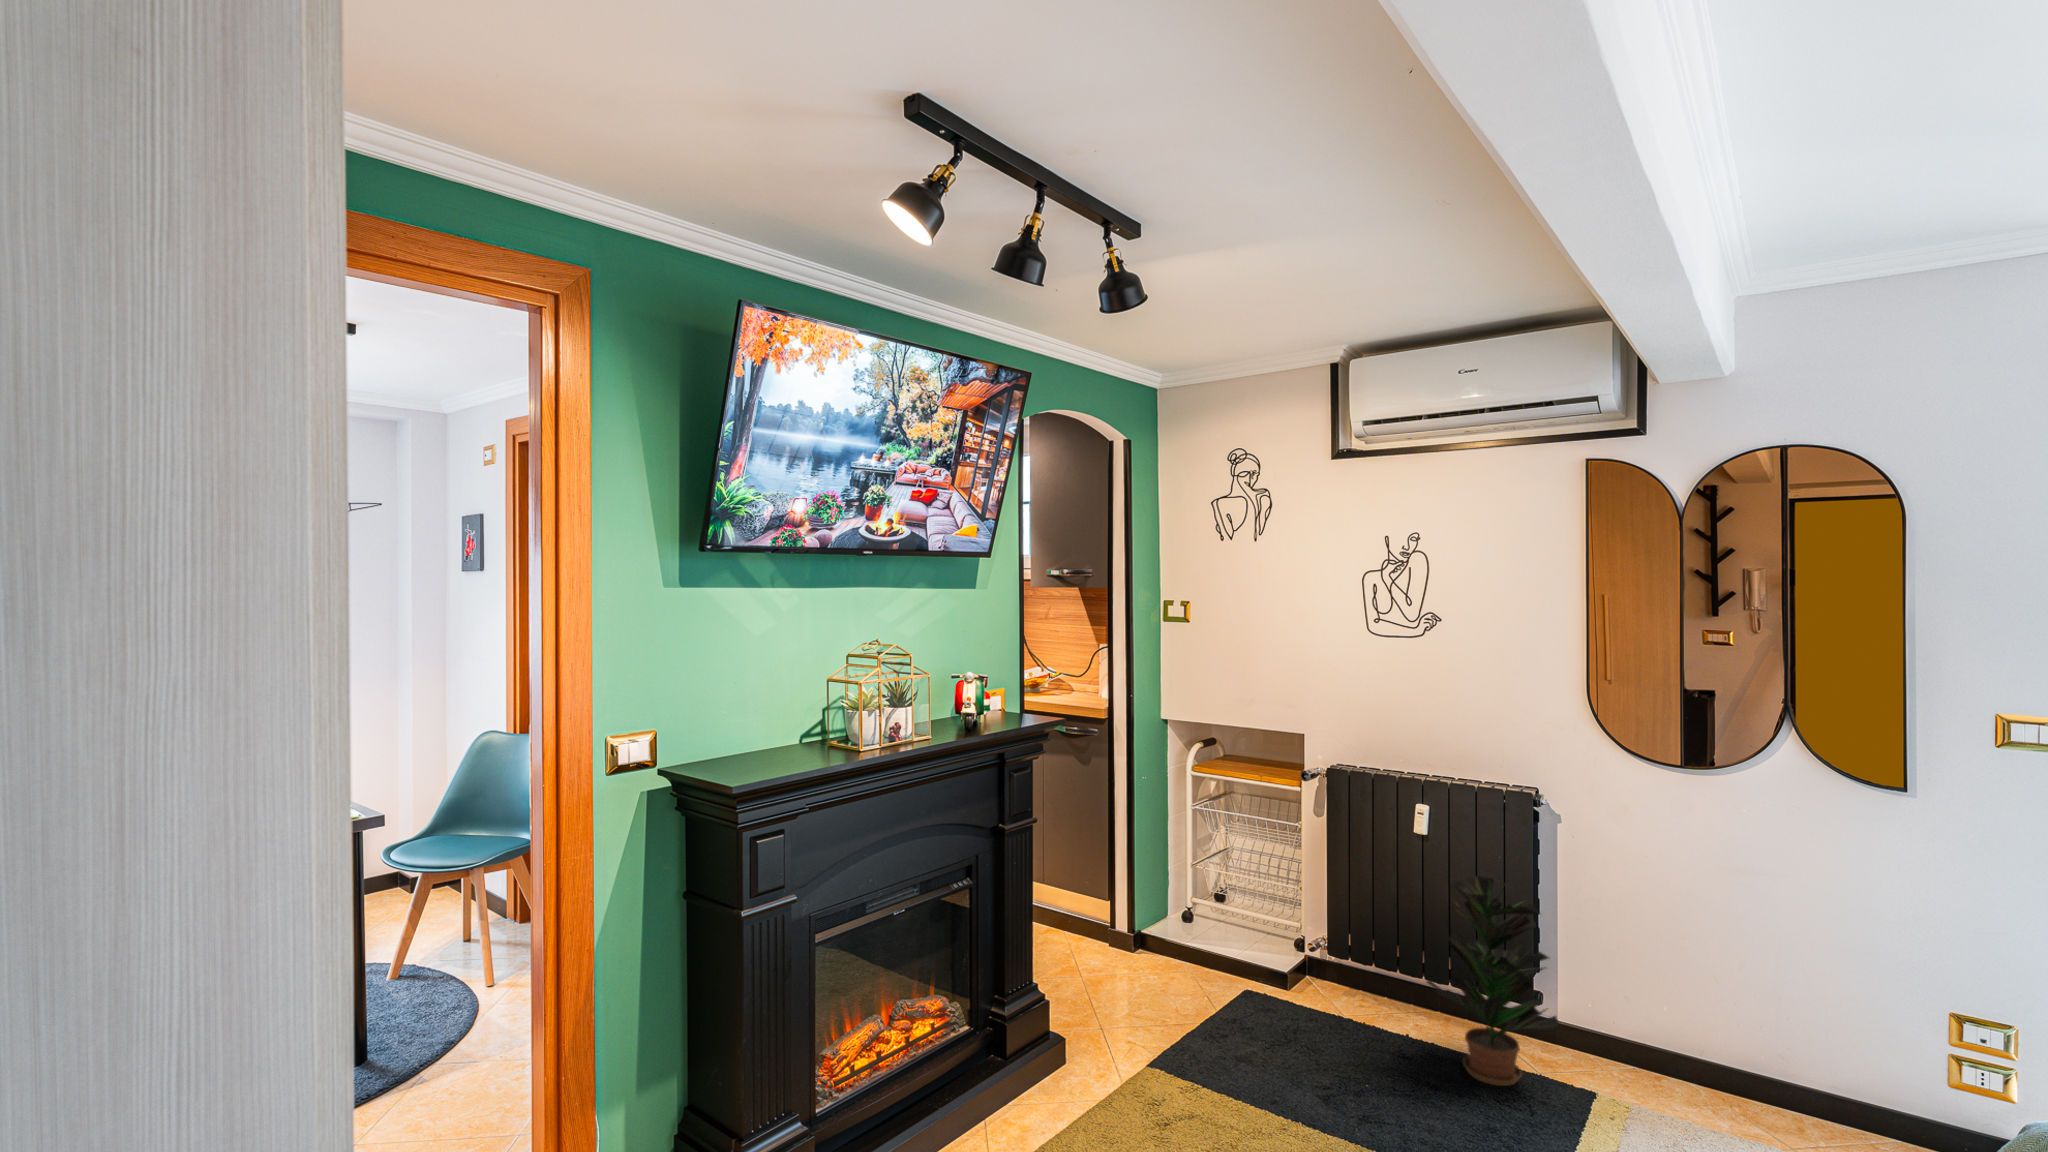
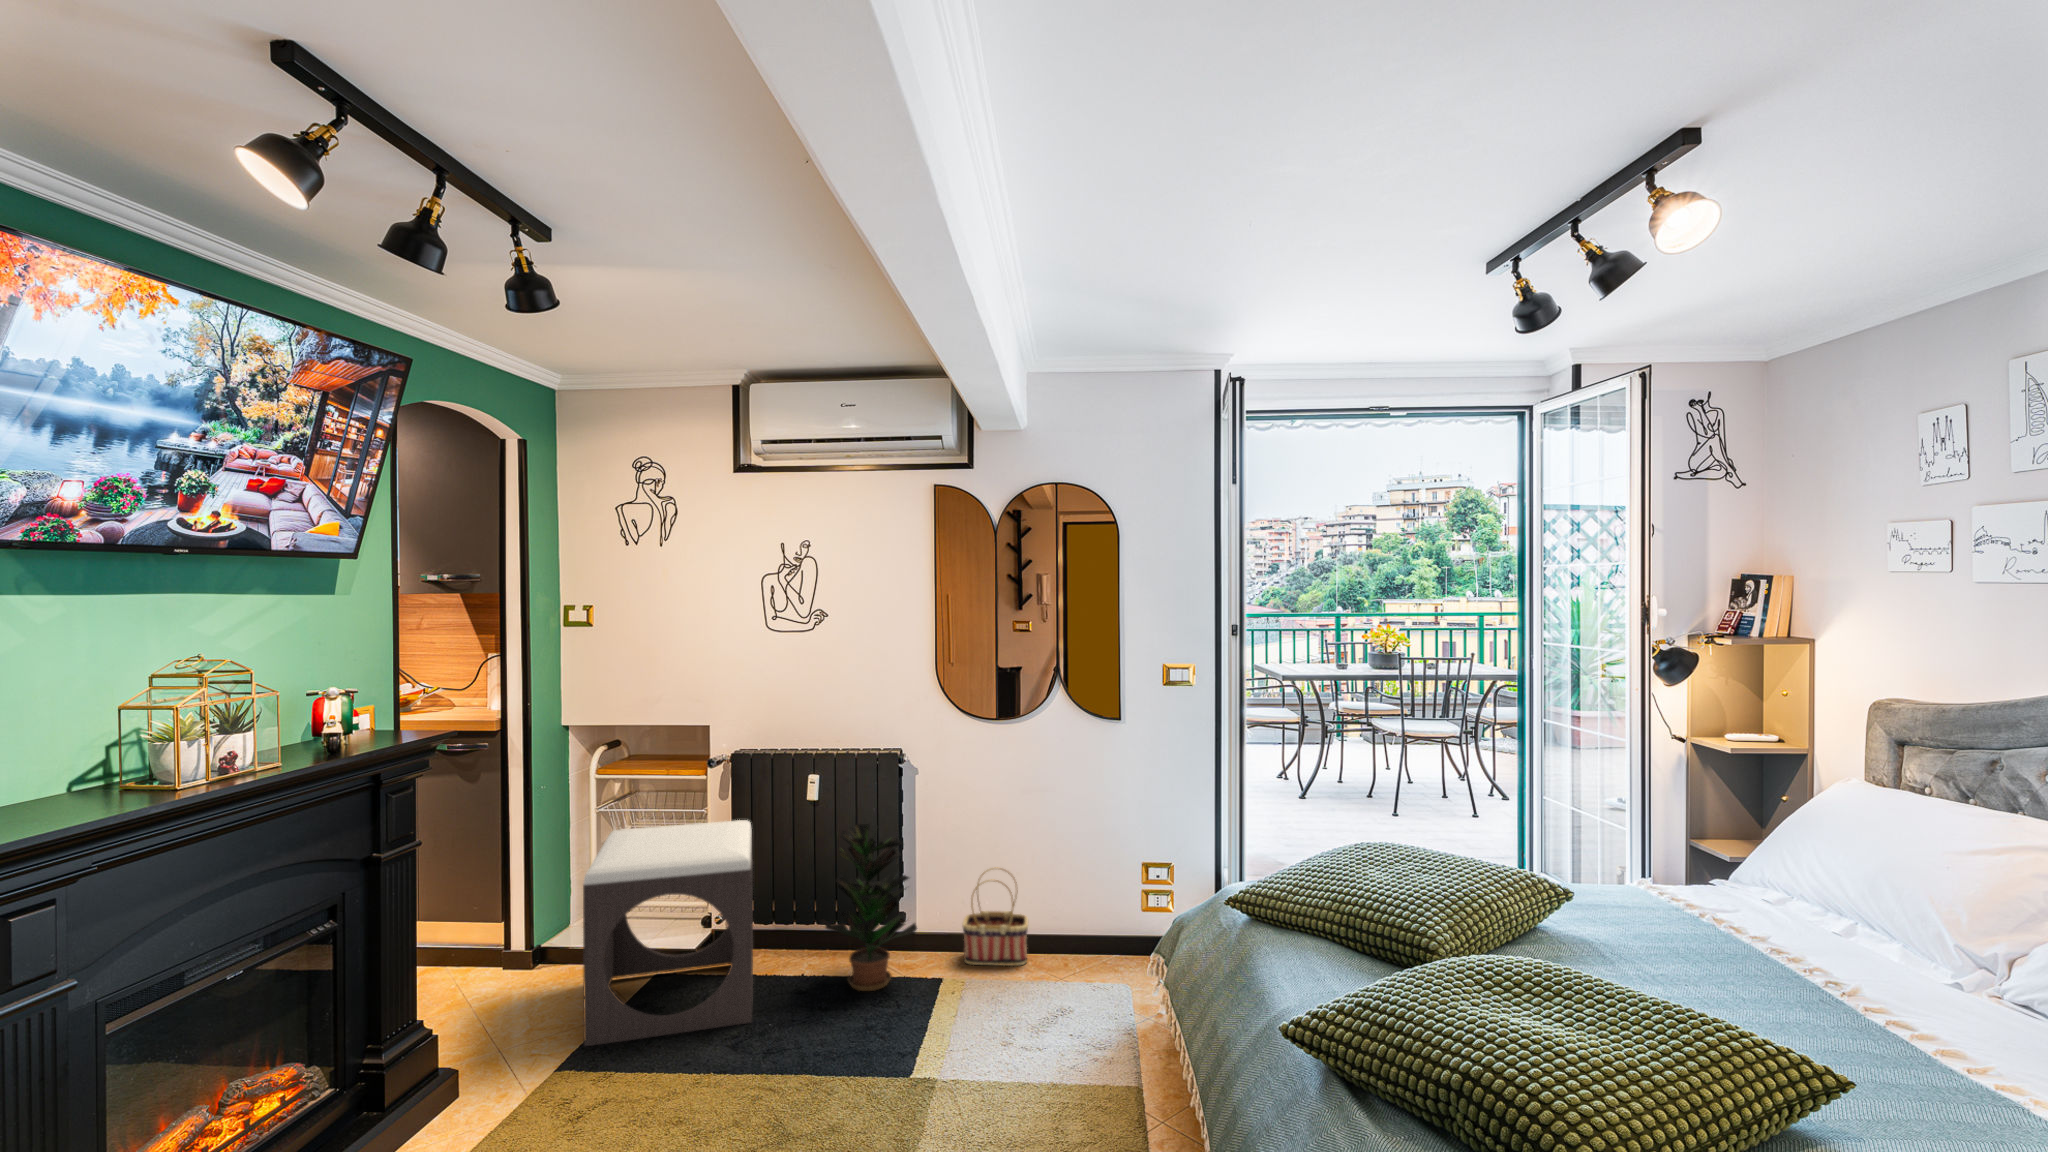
footstool: none [1173,833,1349,1079] -> present [583,820,753,1046]
basket: none [1627,969,1736,1116] -> present [962,867,1028,966]

